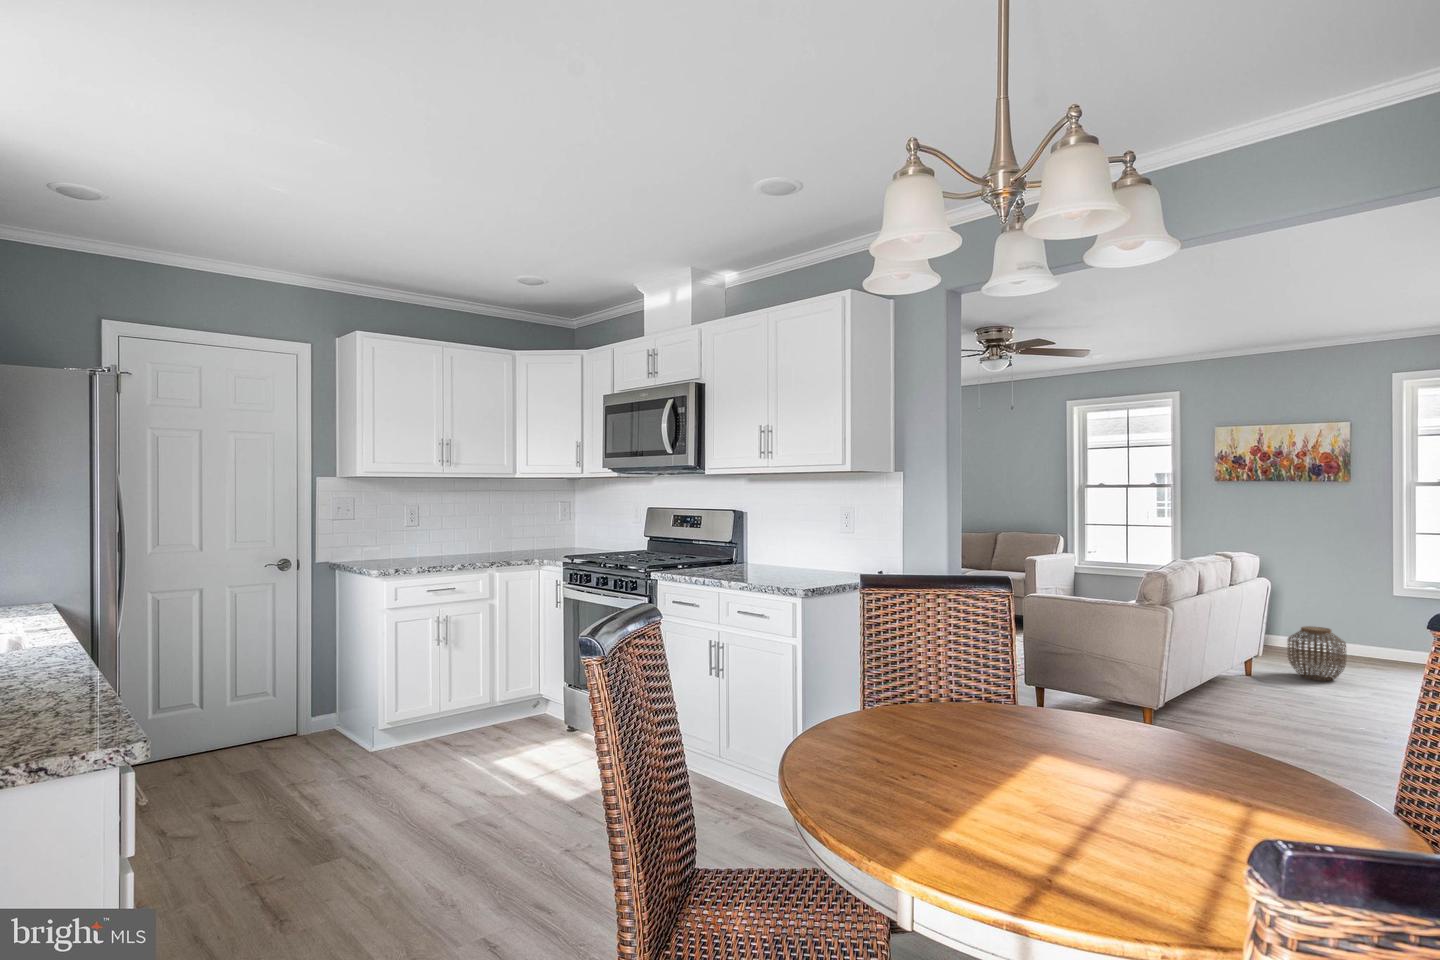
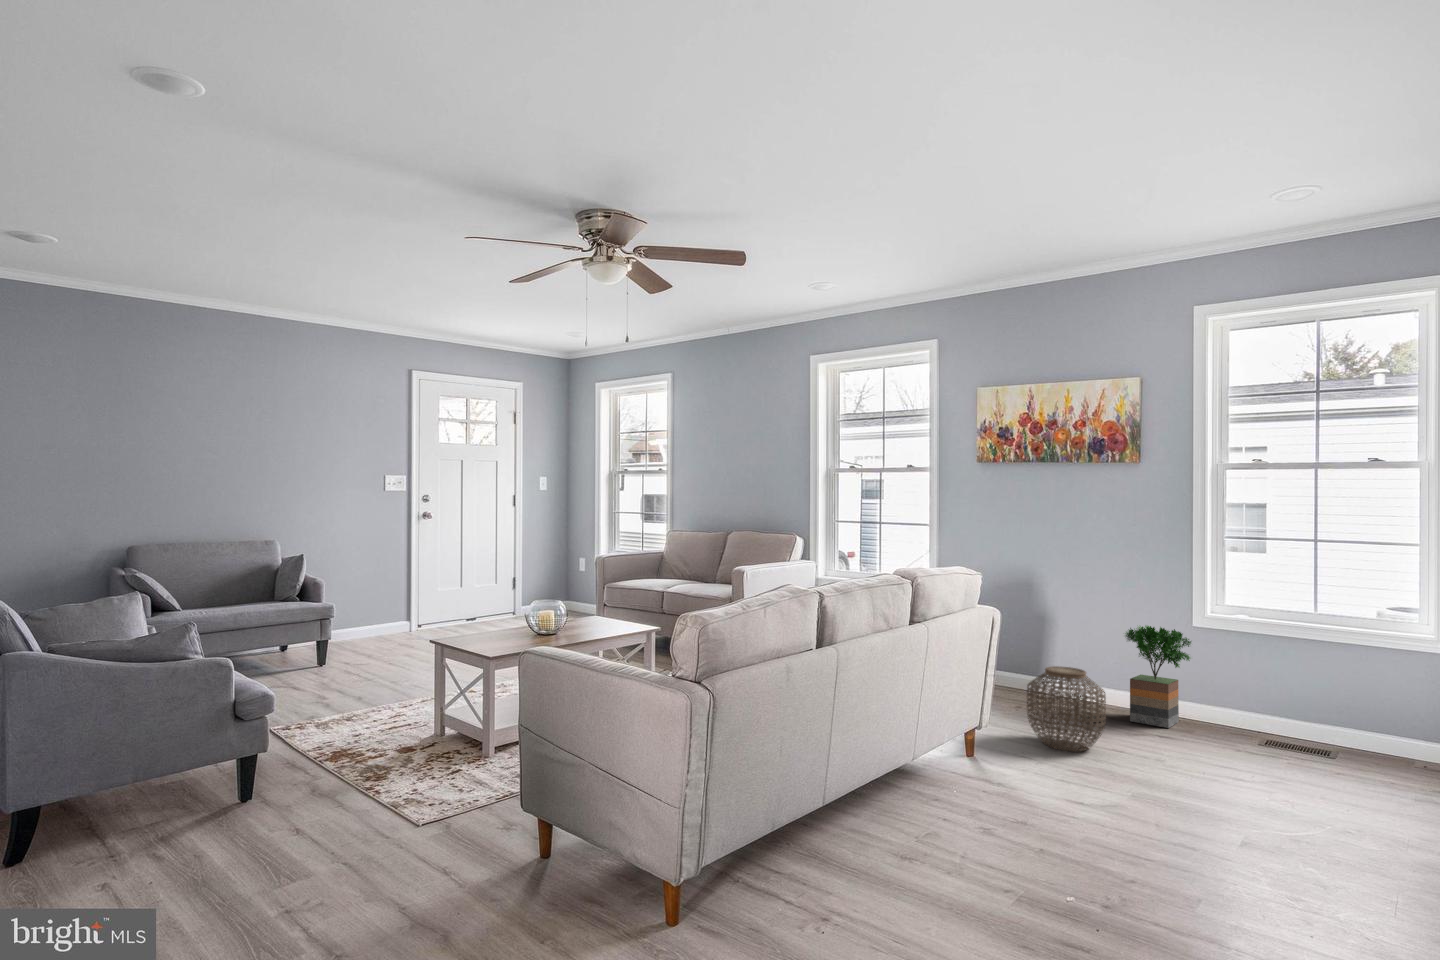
potted tree: none [1342,597,1399,667] -> present [1125,626,1191,728]

